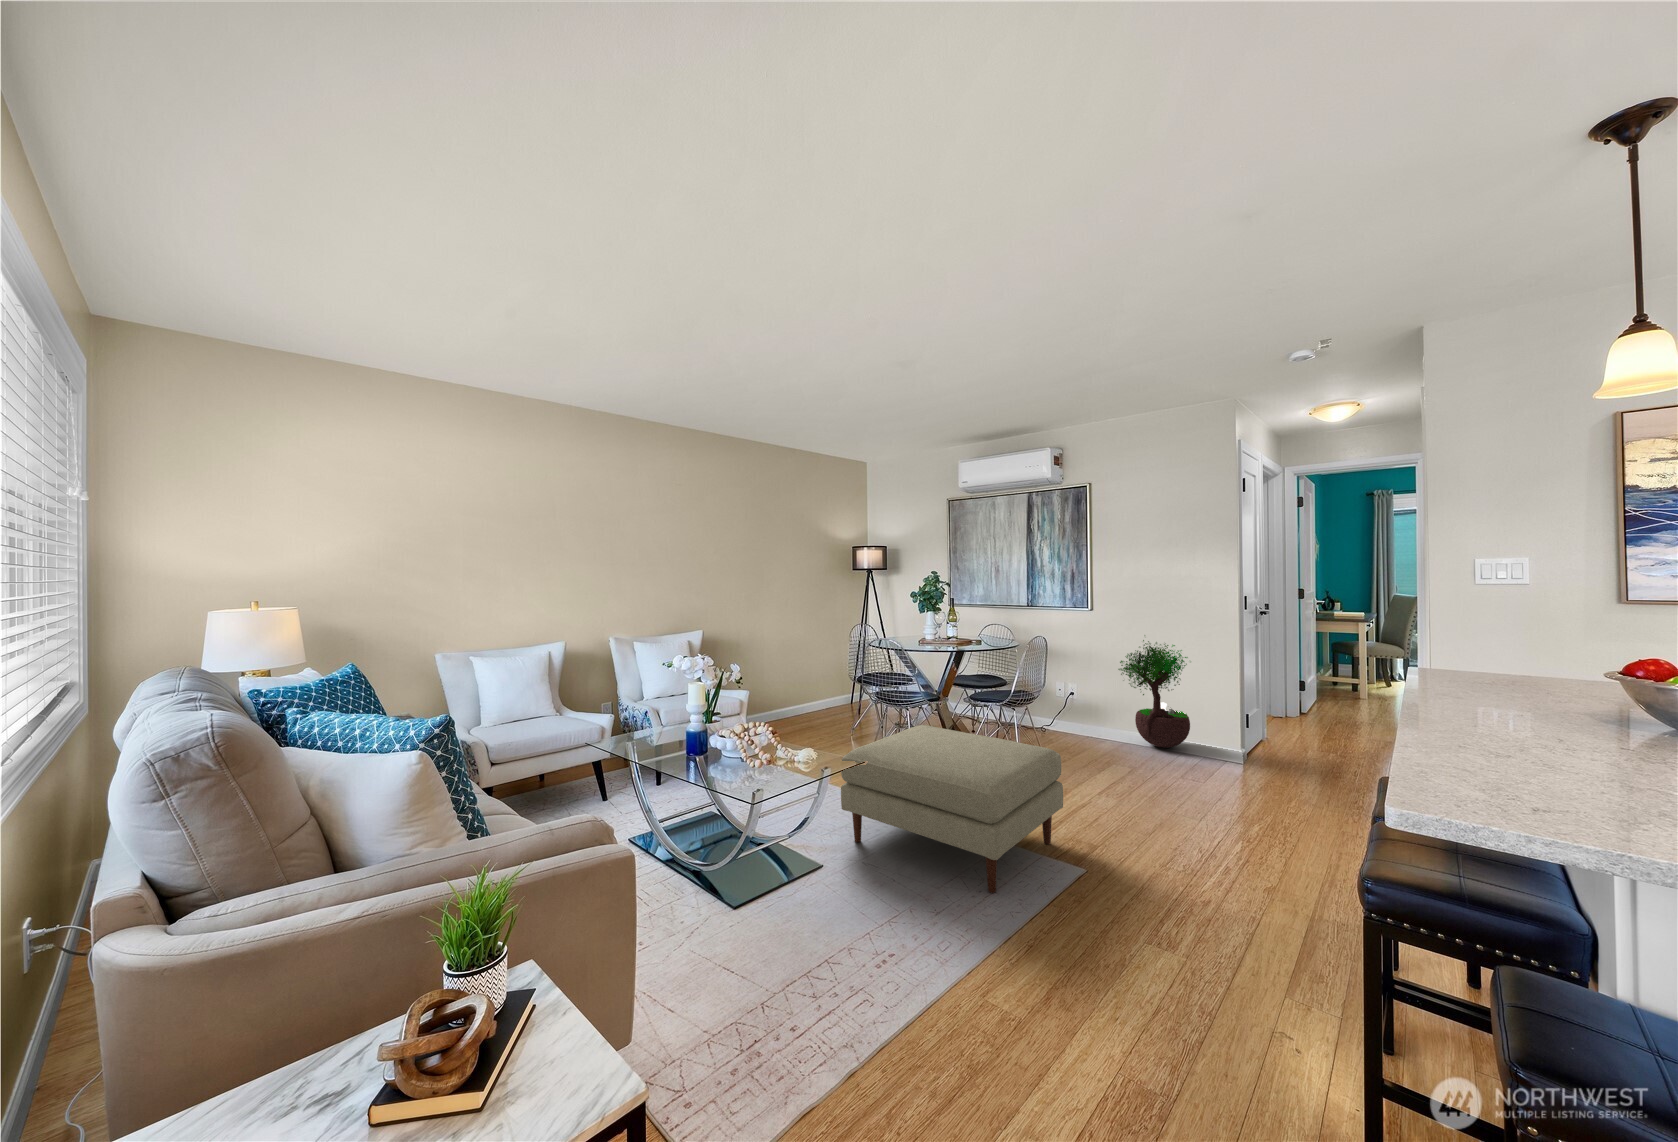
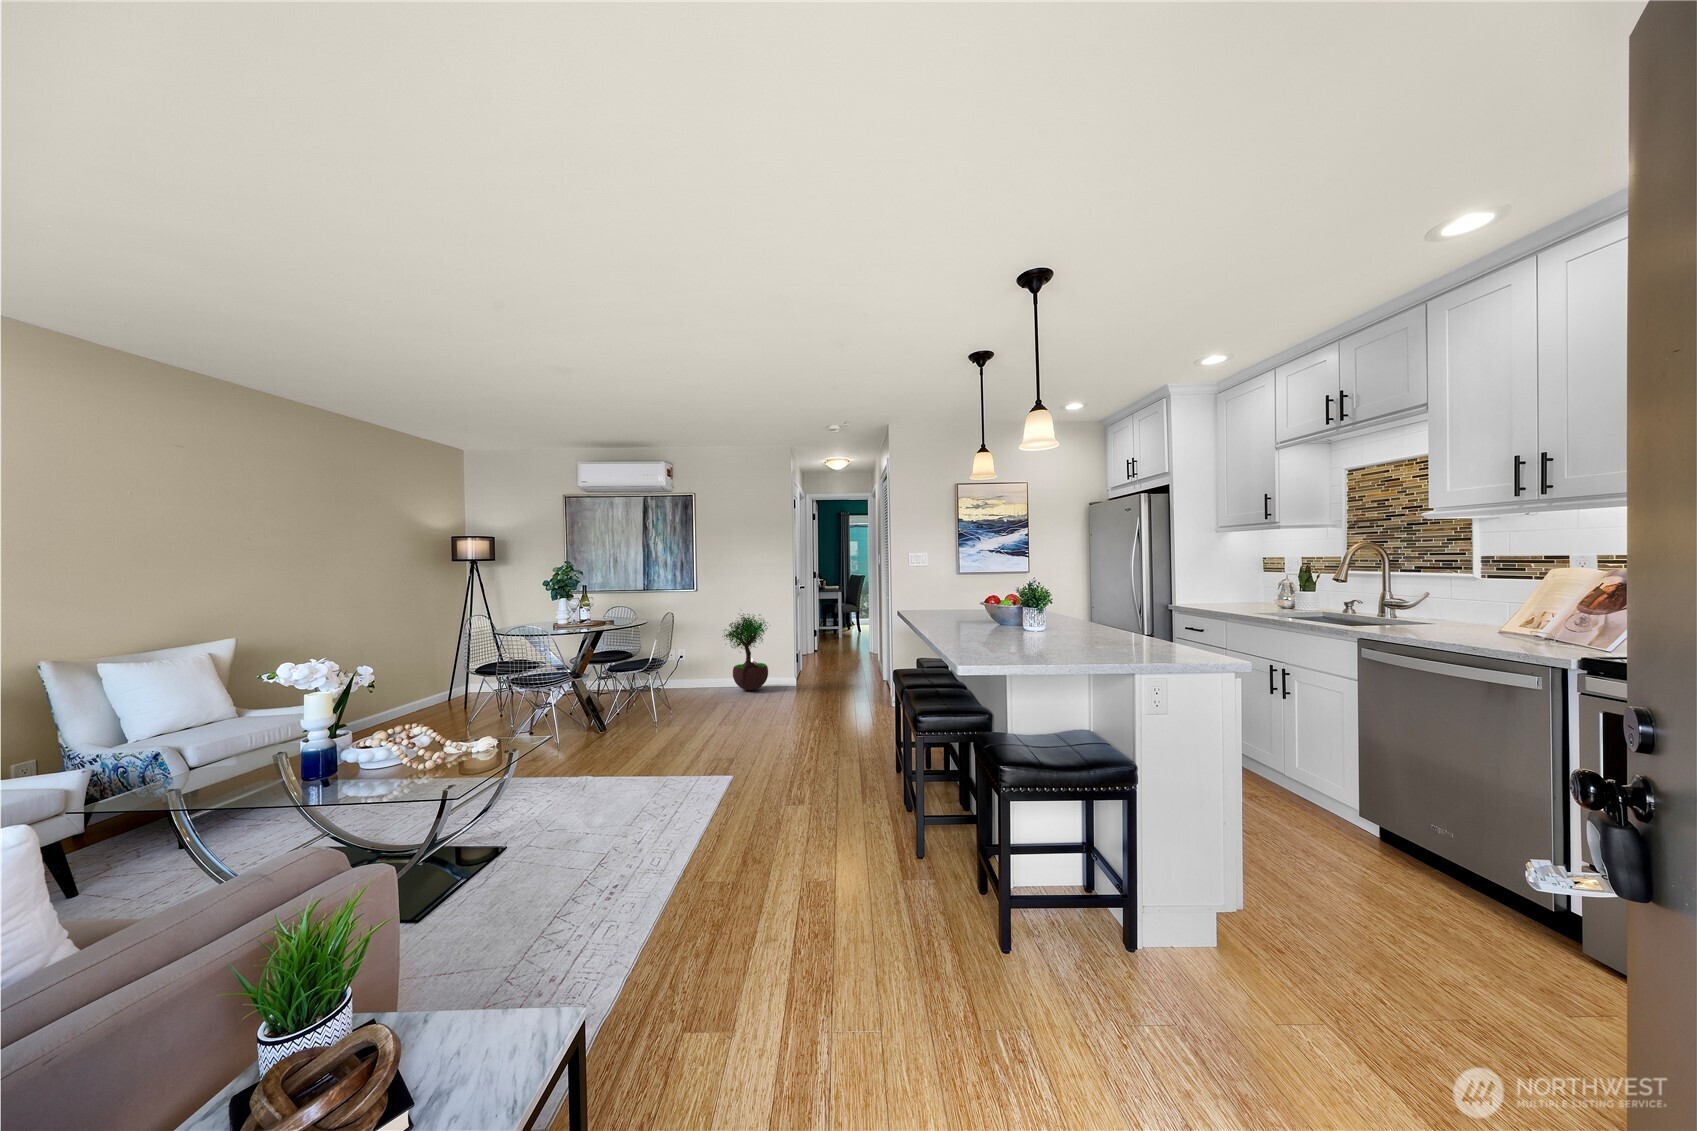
ottoman: present [841,725,1063,893] -> none [549,684,719,787]

